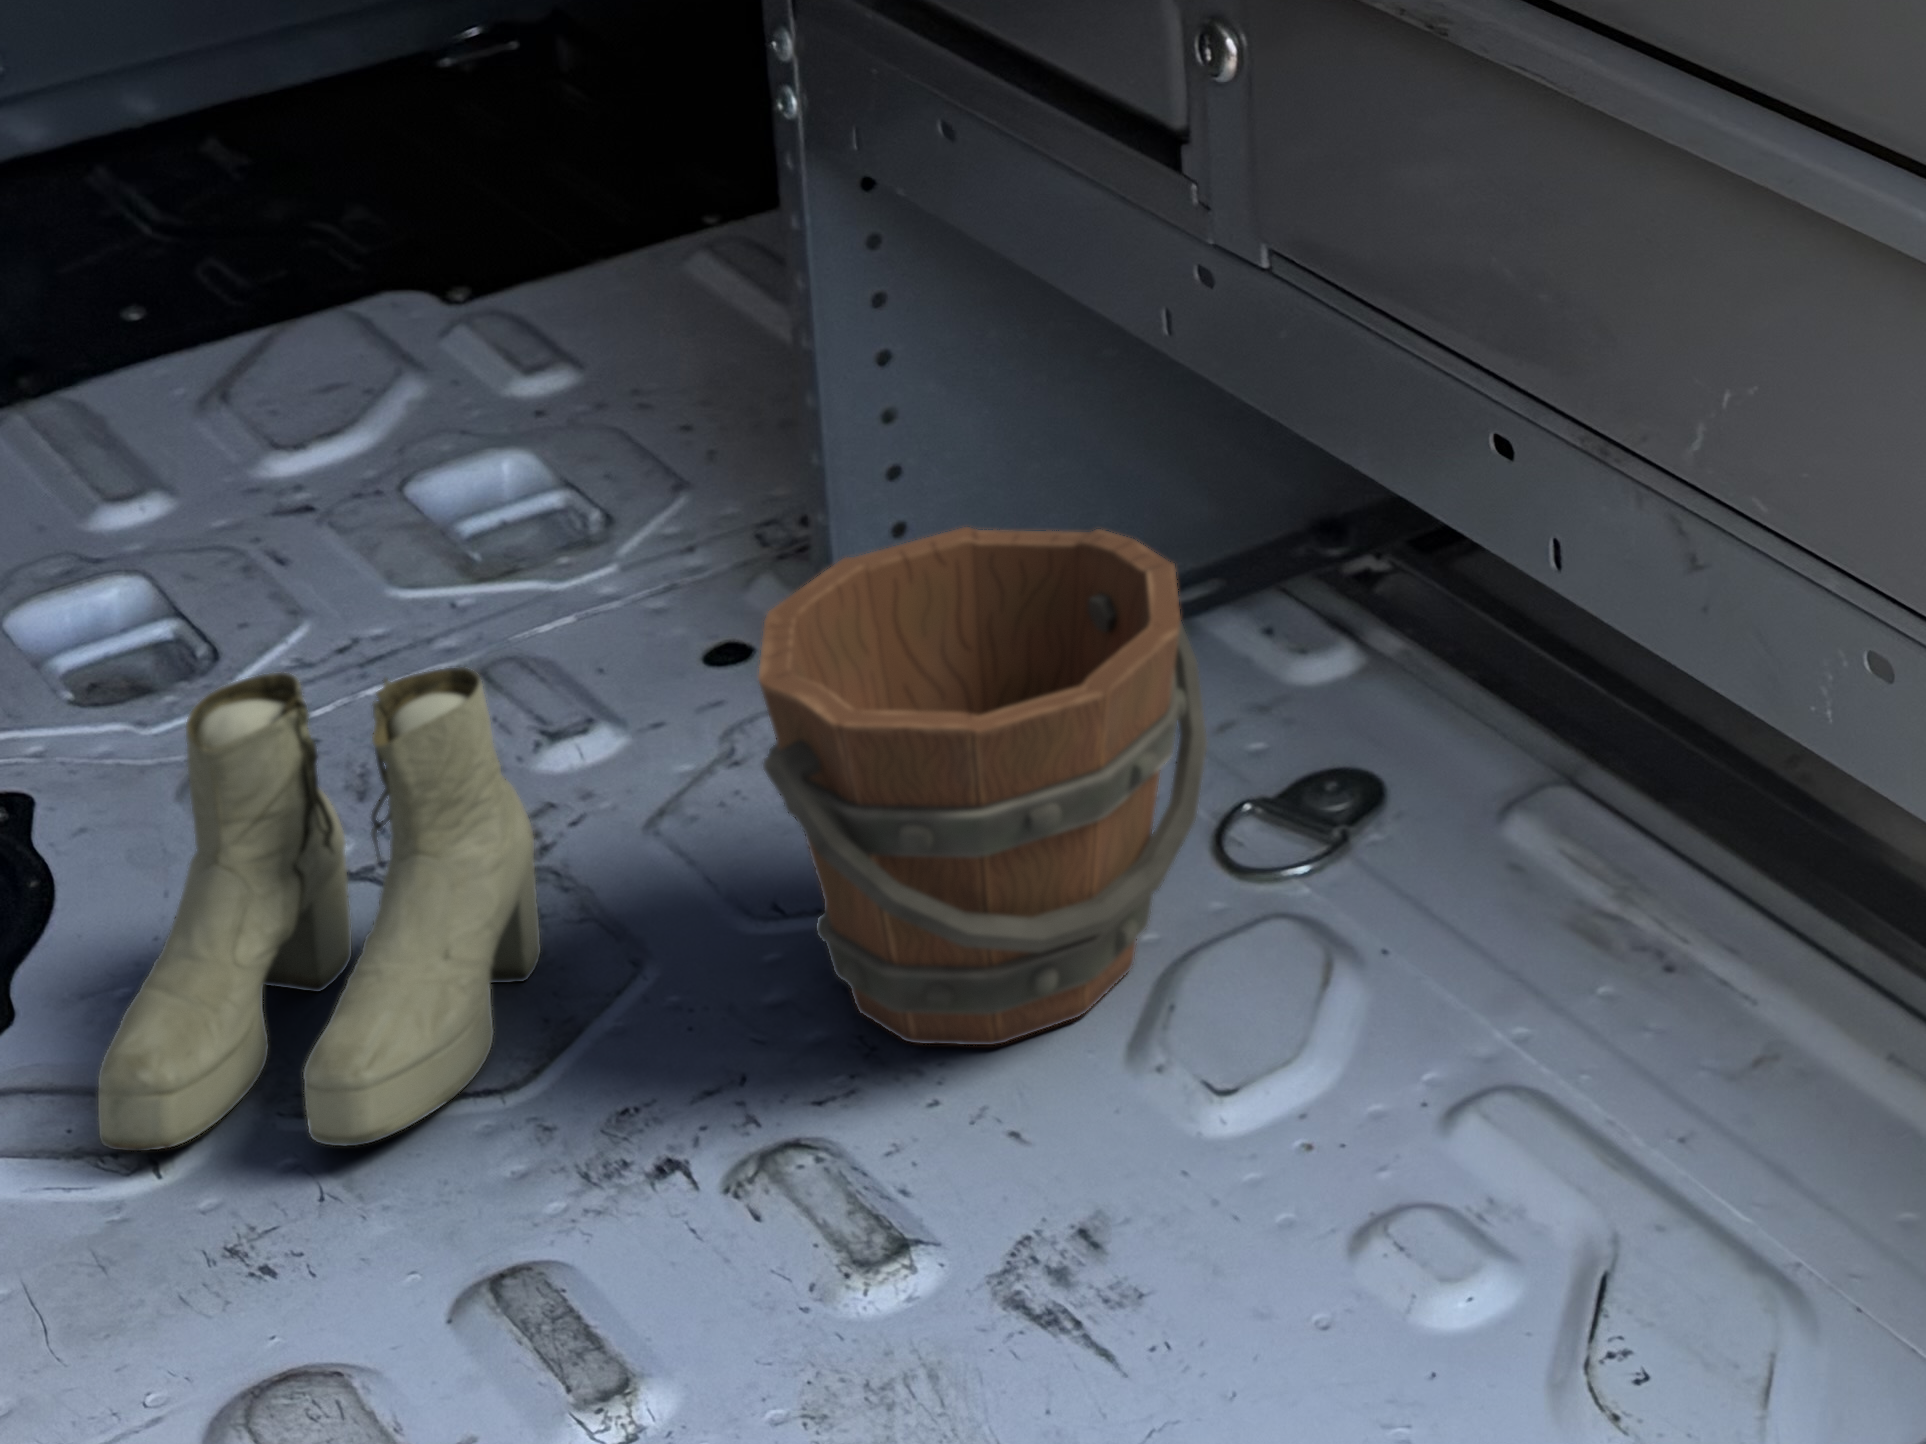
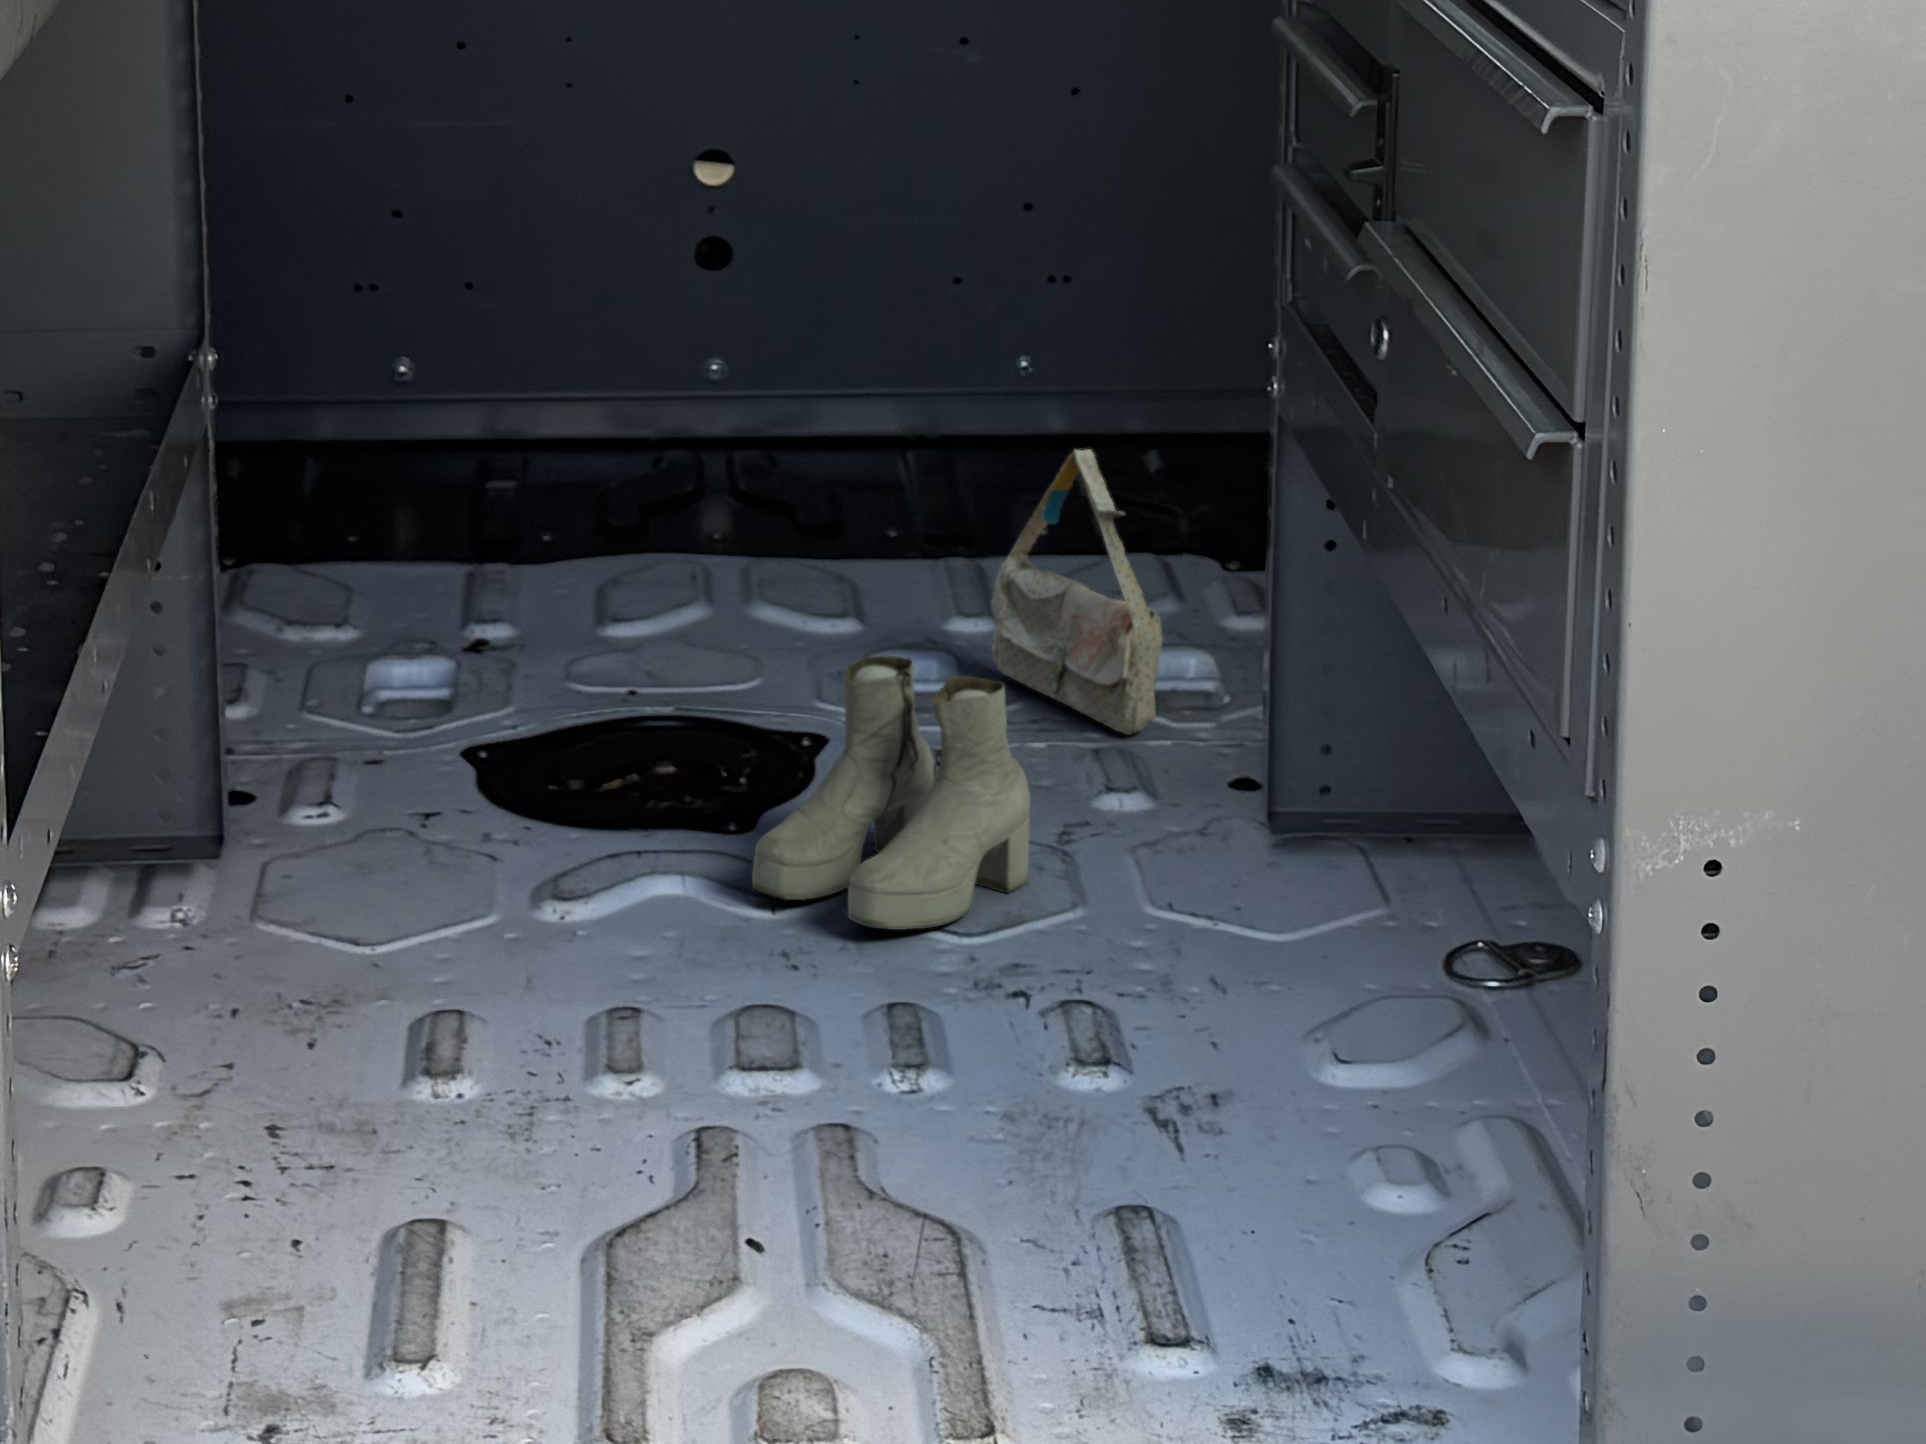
bag: none [228,230,561,630] -> present [990,449,1163,735]
bucket: present [759,527,1207,1045] -> none [1114,680,1428,1005]

